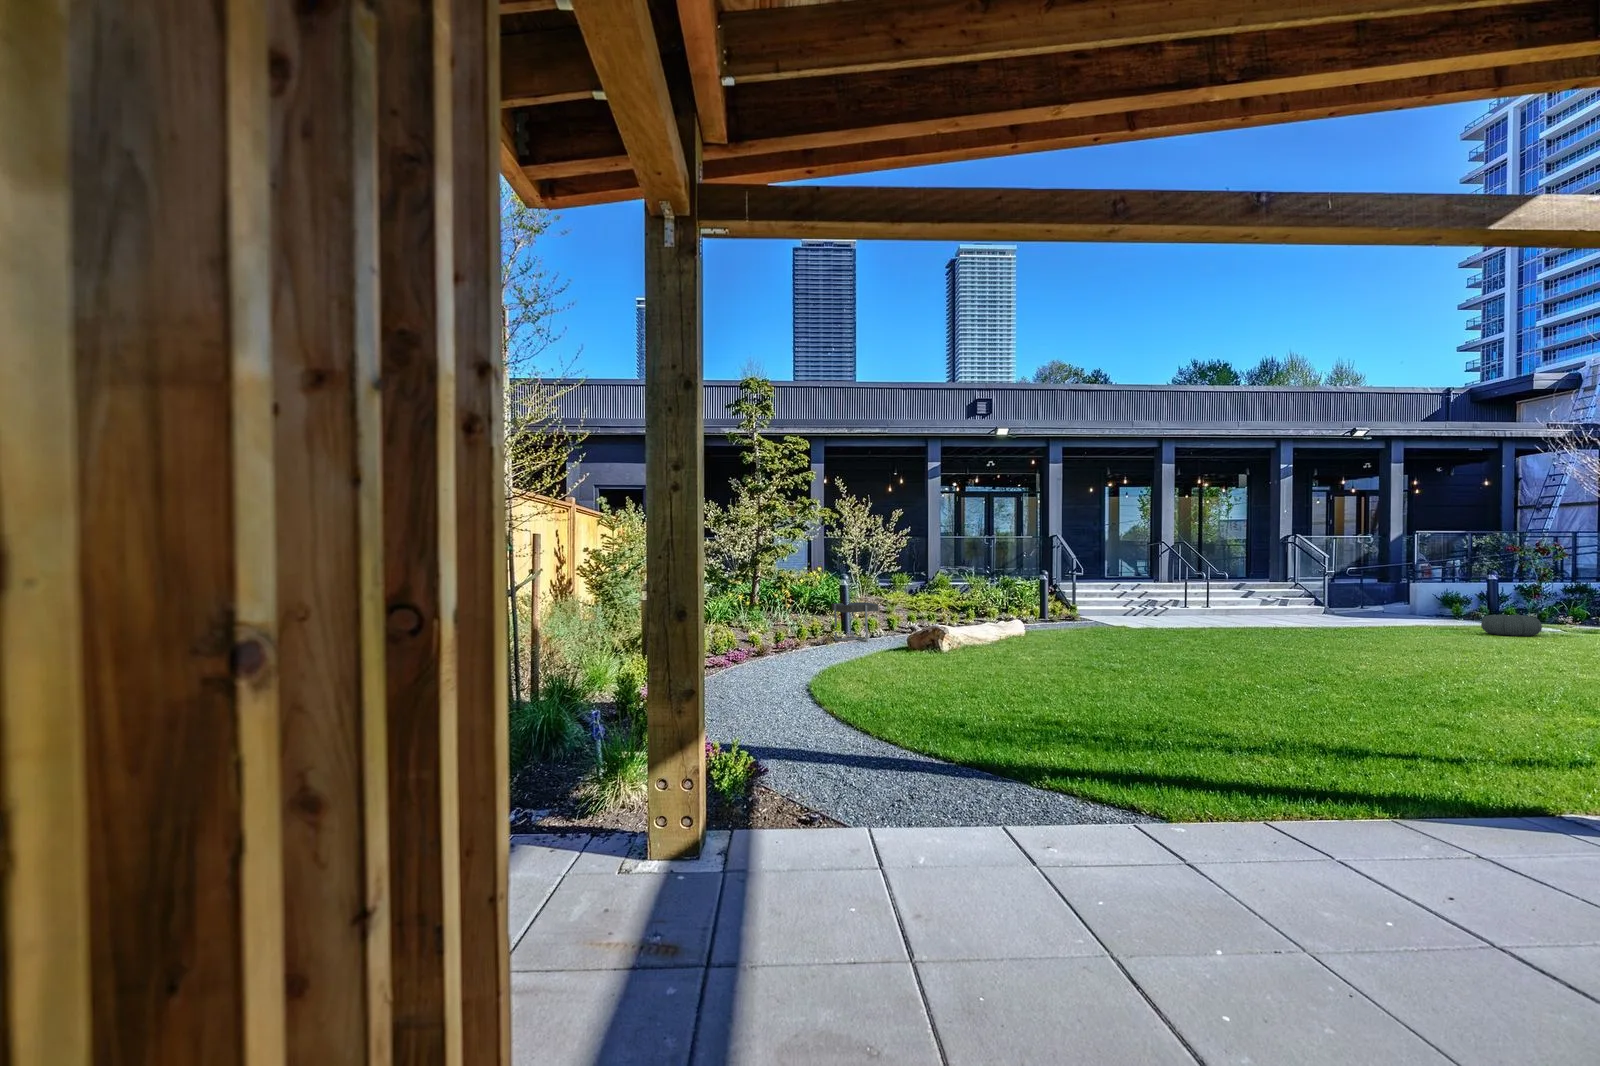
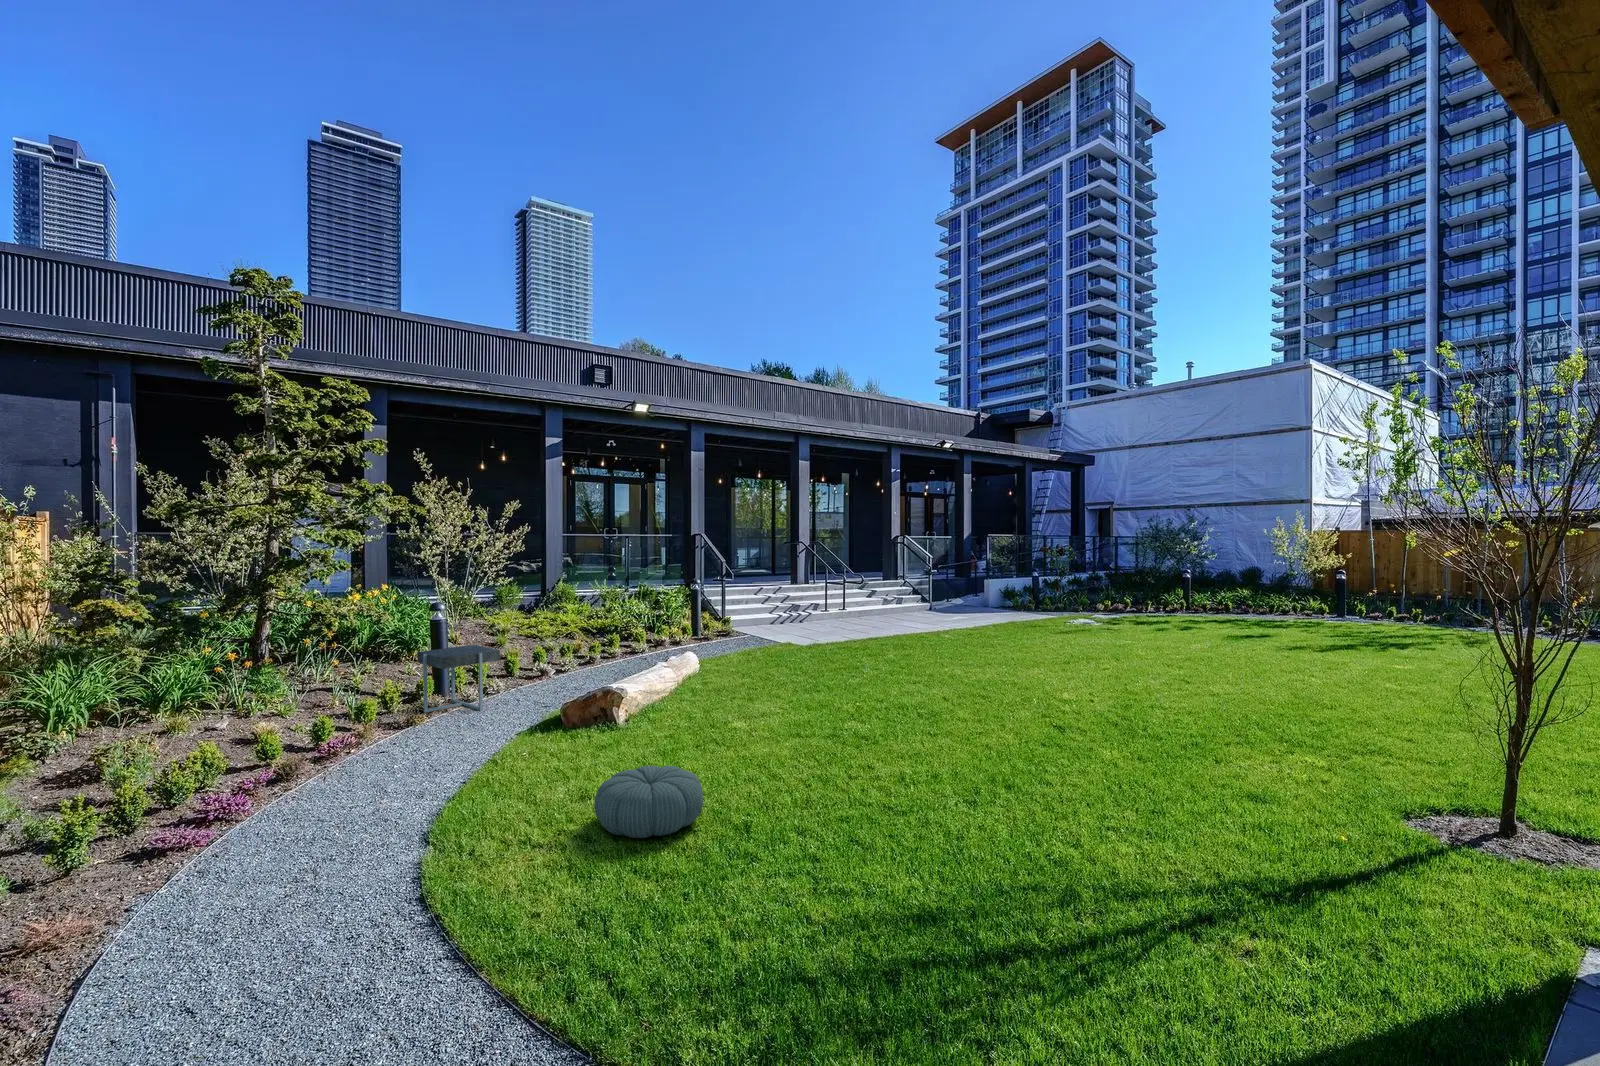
pouf: present [1481,615,1542,636] -> present [594,766,703,838]

